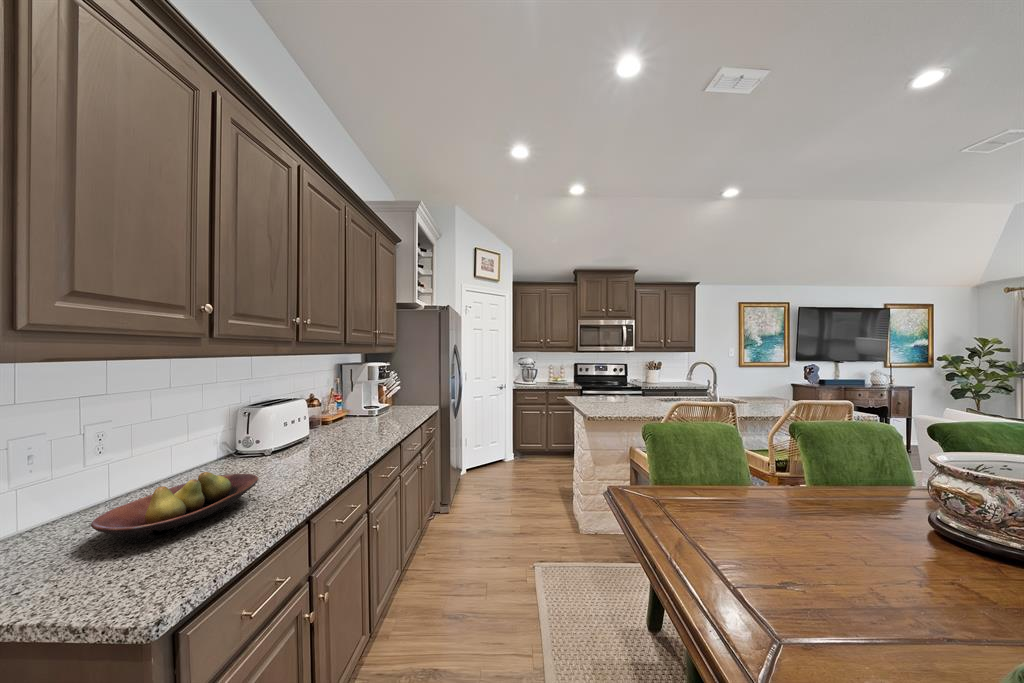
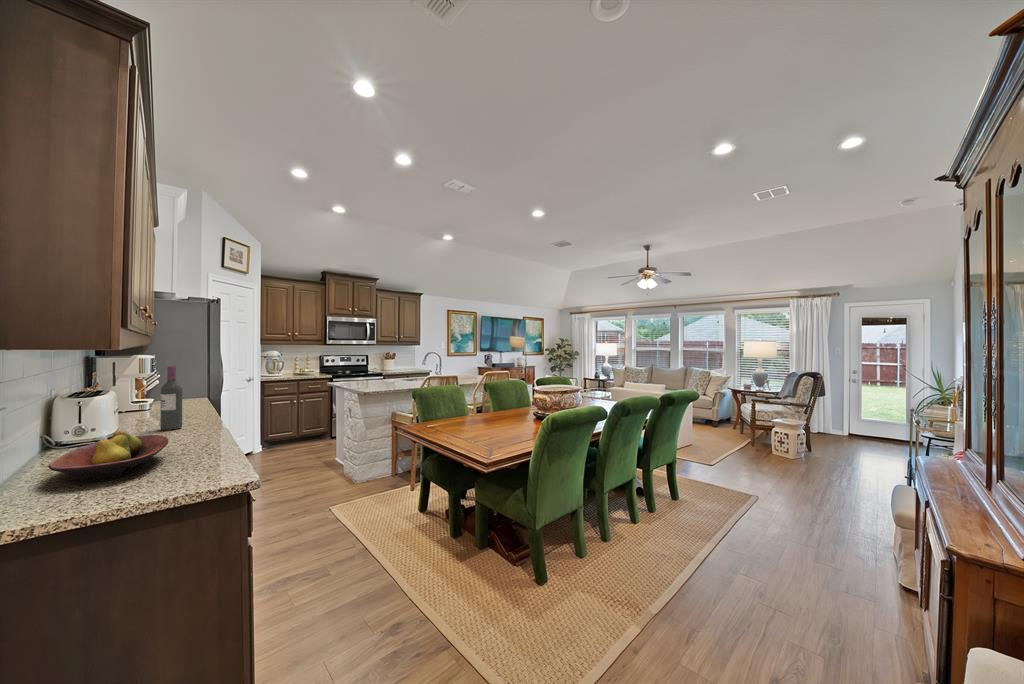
wine bottle: none [333,386,352,455] -> present [160,366,182,430]

